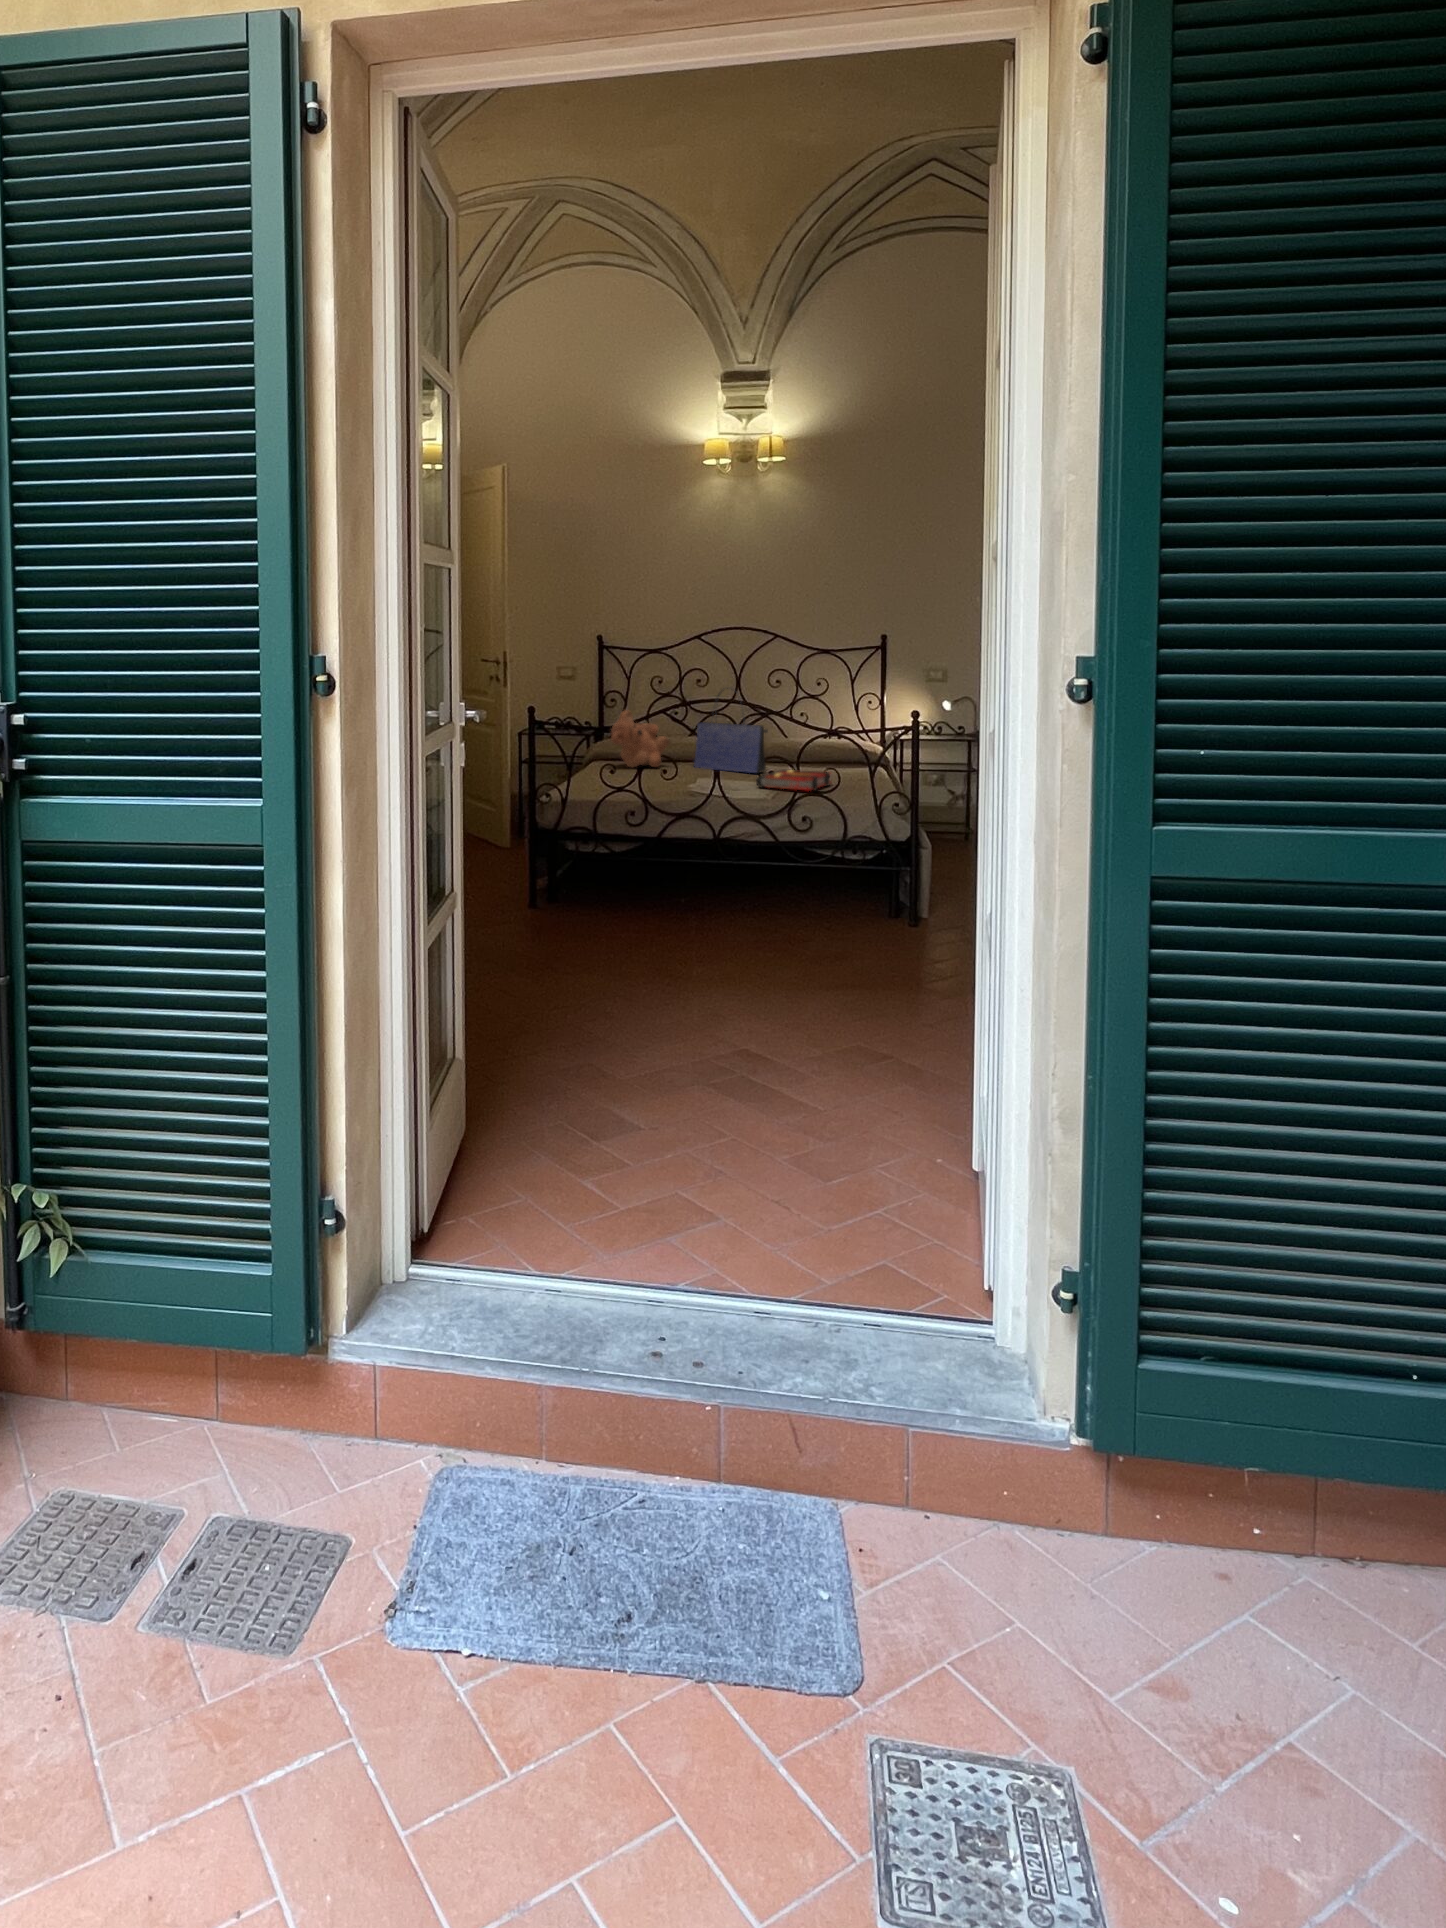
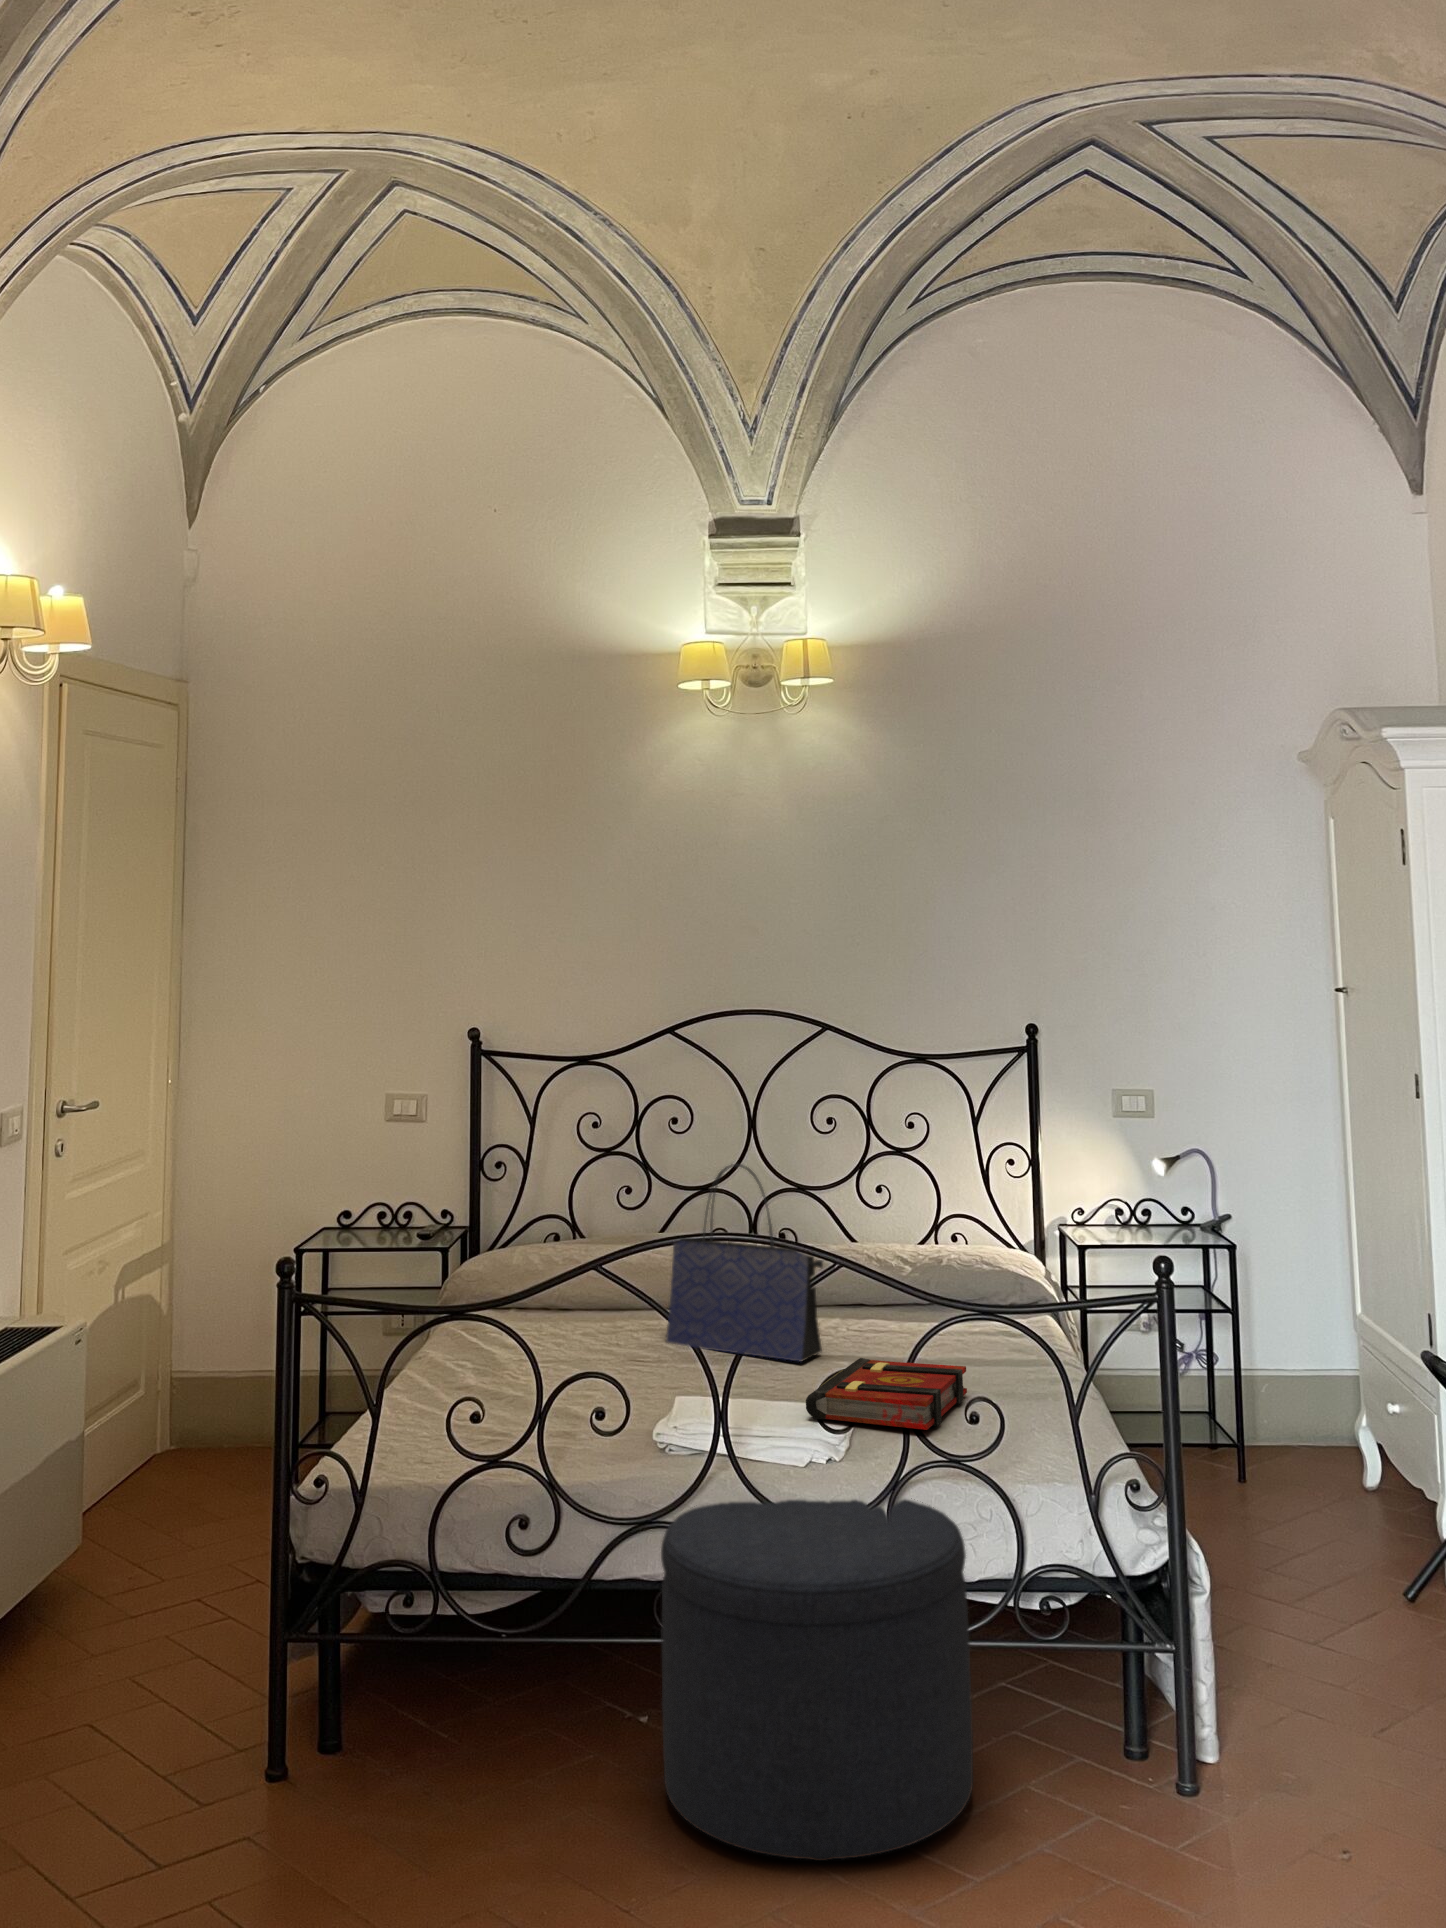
teddy bear: present [611,710,670,767] -> none [484,1221,614,1352]
ottoman: none [690,807,820,931] -> present [661,1499,973,1861]

